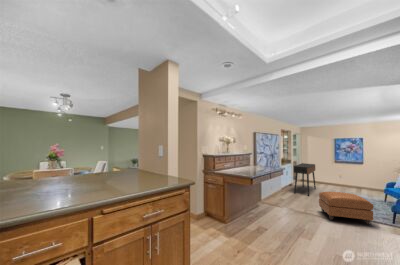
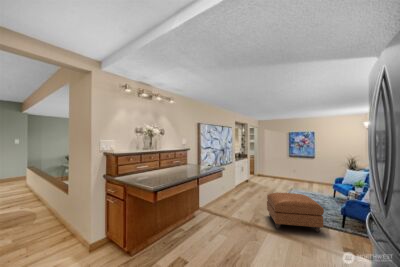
console table: present [294,163,316,196] -> none [246,158,270,195]

